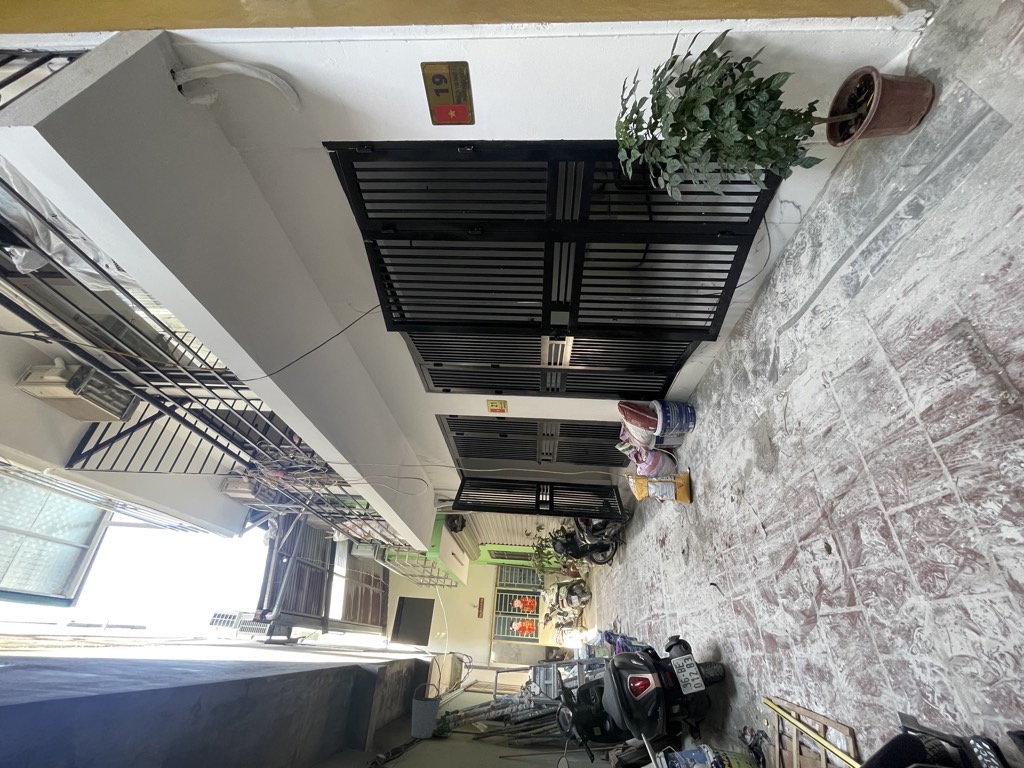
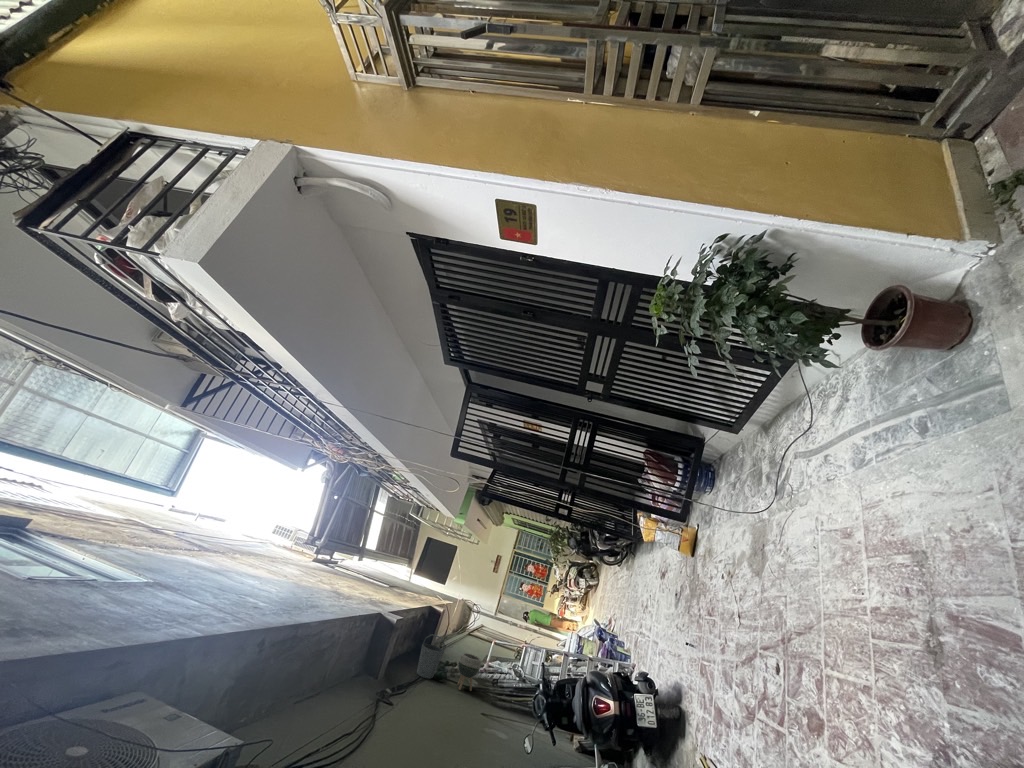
planter: none [460,696,486,742] -> present [457,653,481,691]

